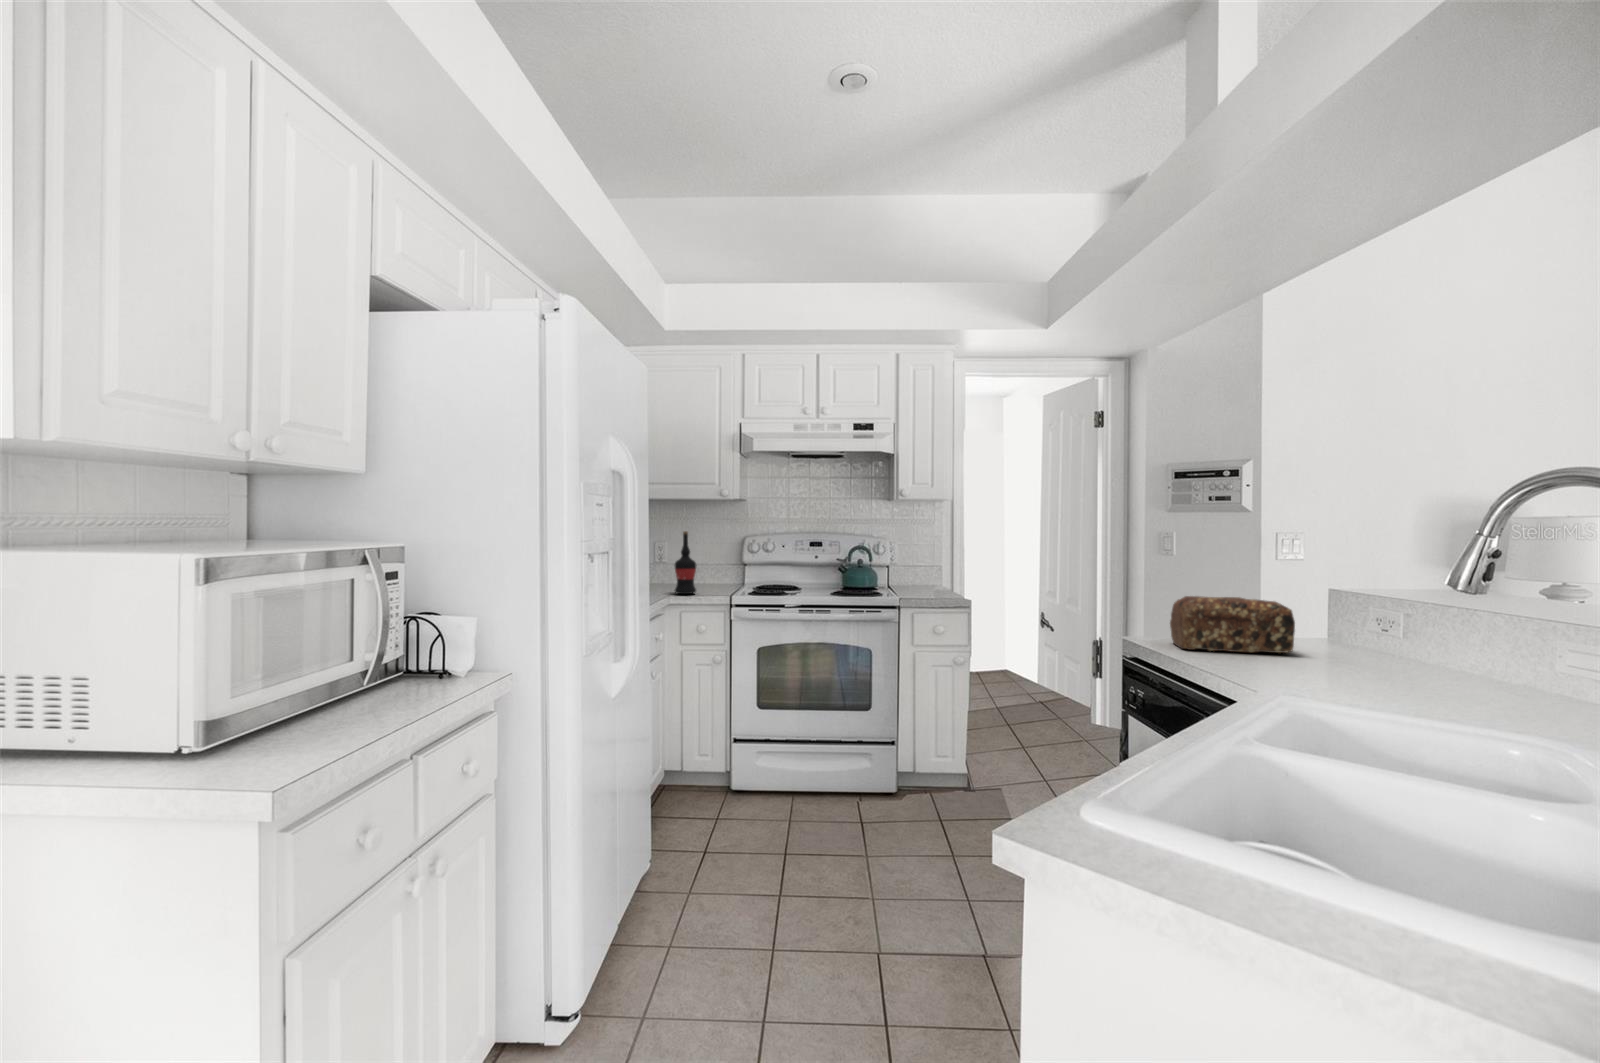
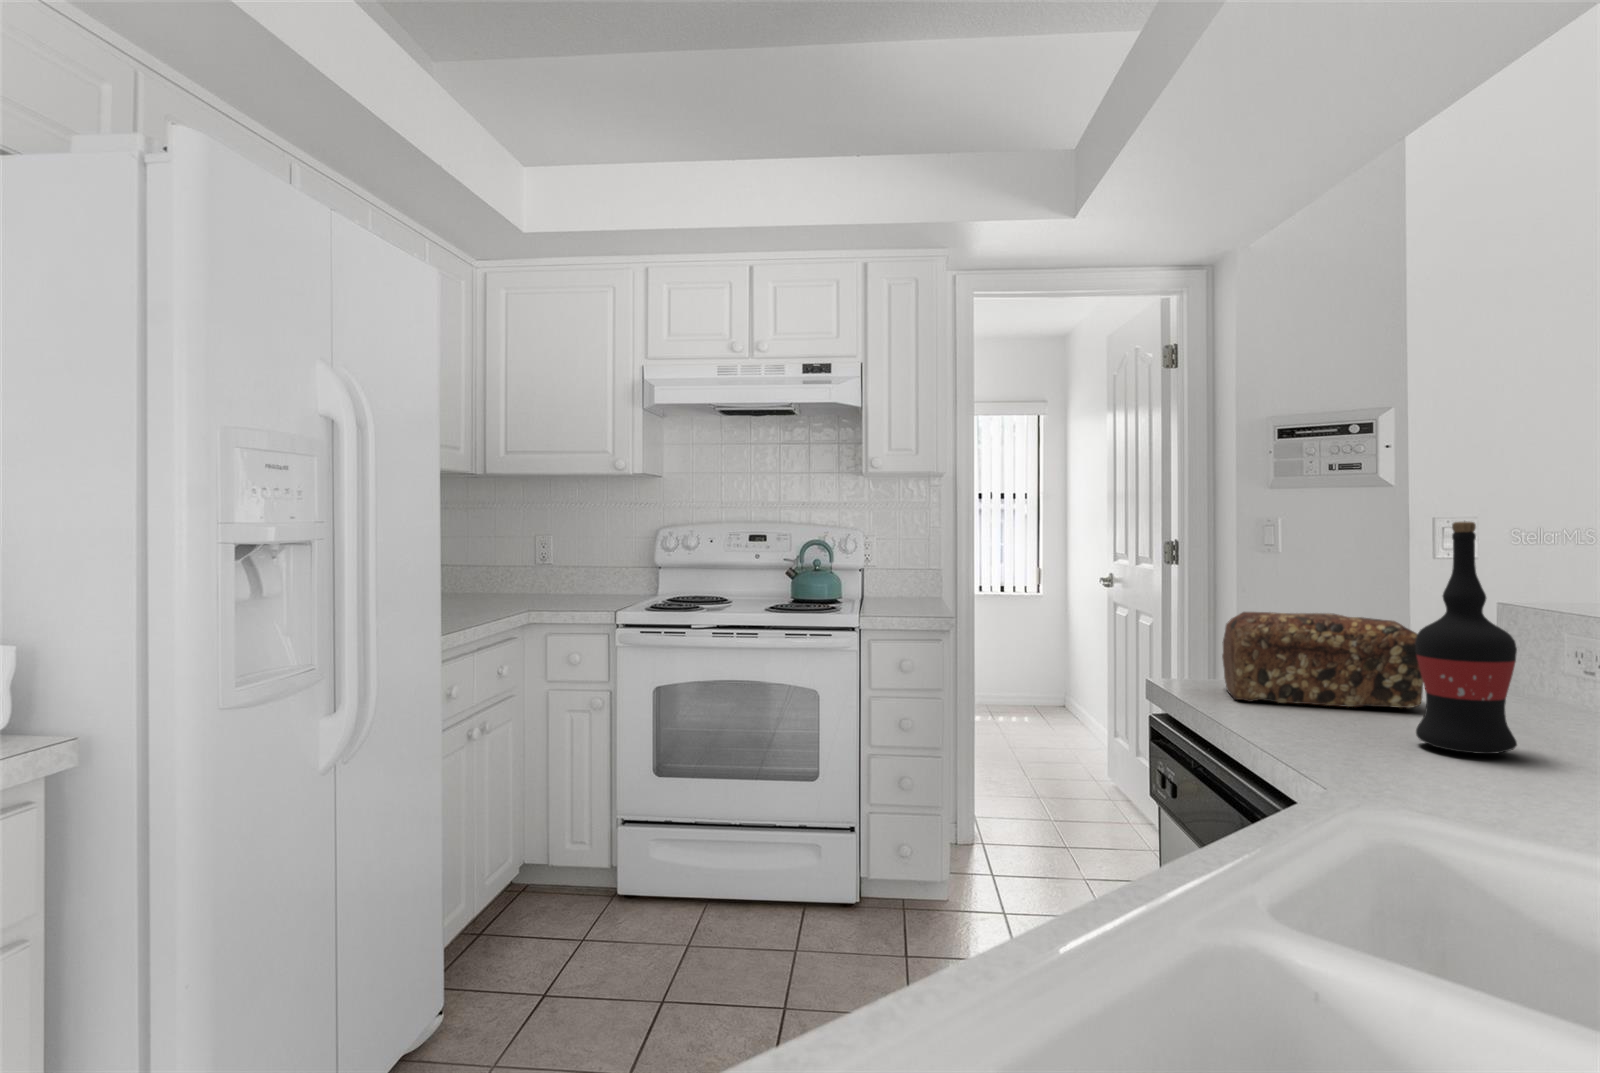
wine bottle: present [674,531,697,594] -> present [1415,522,1517,754]

